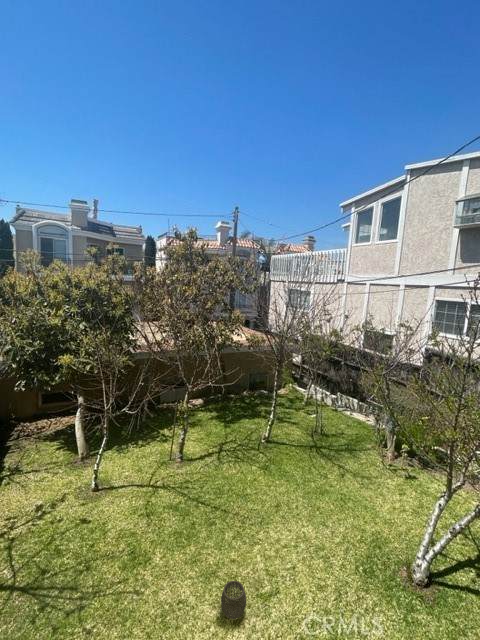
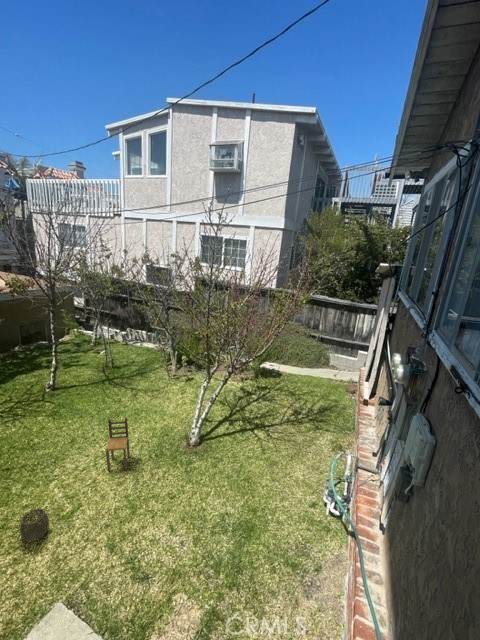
chair: none [308,504,335,575] -> present [106,417,130,471]

